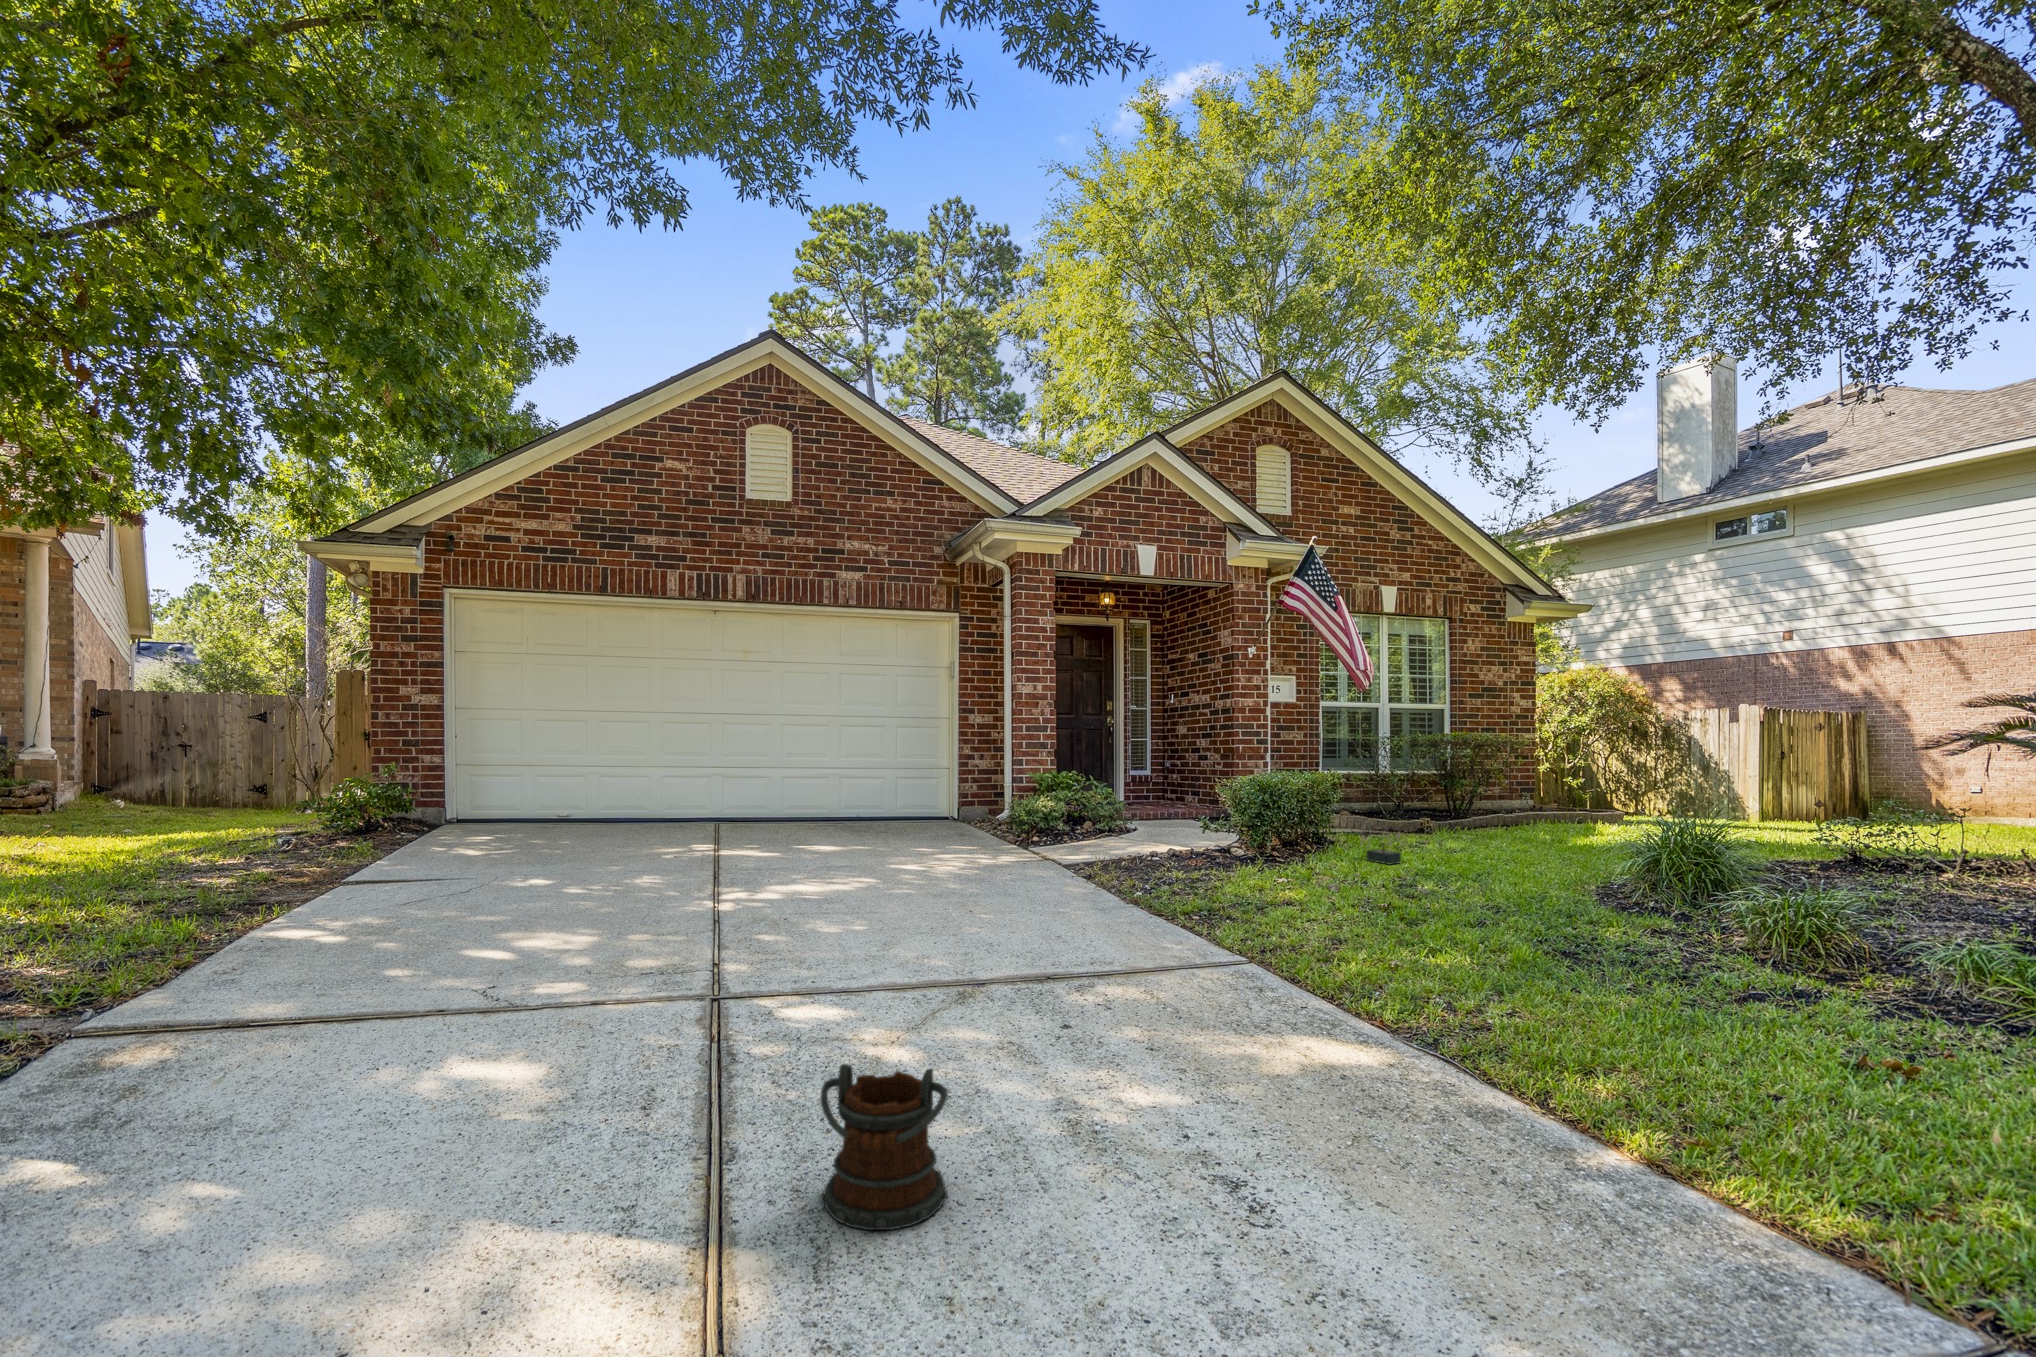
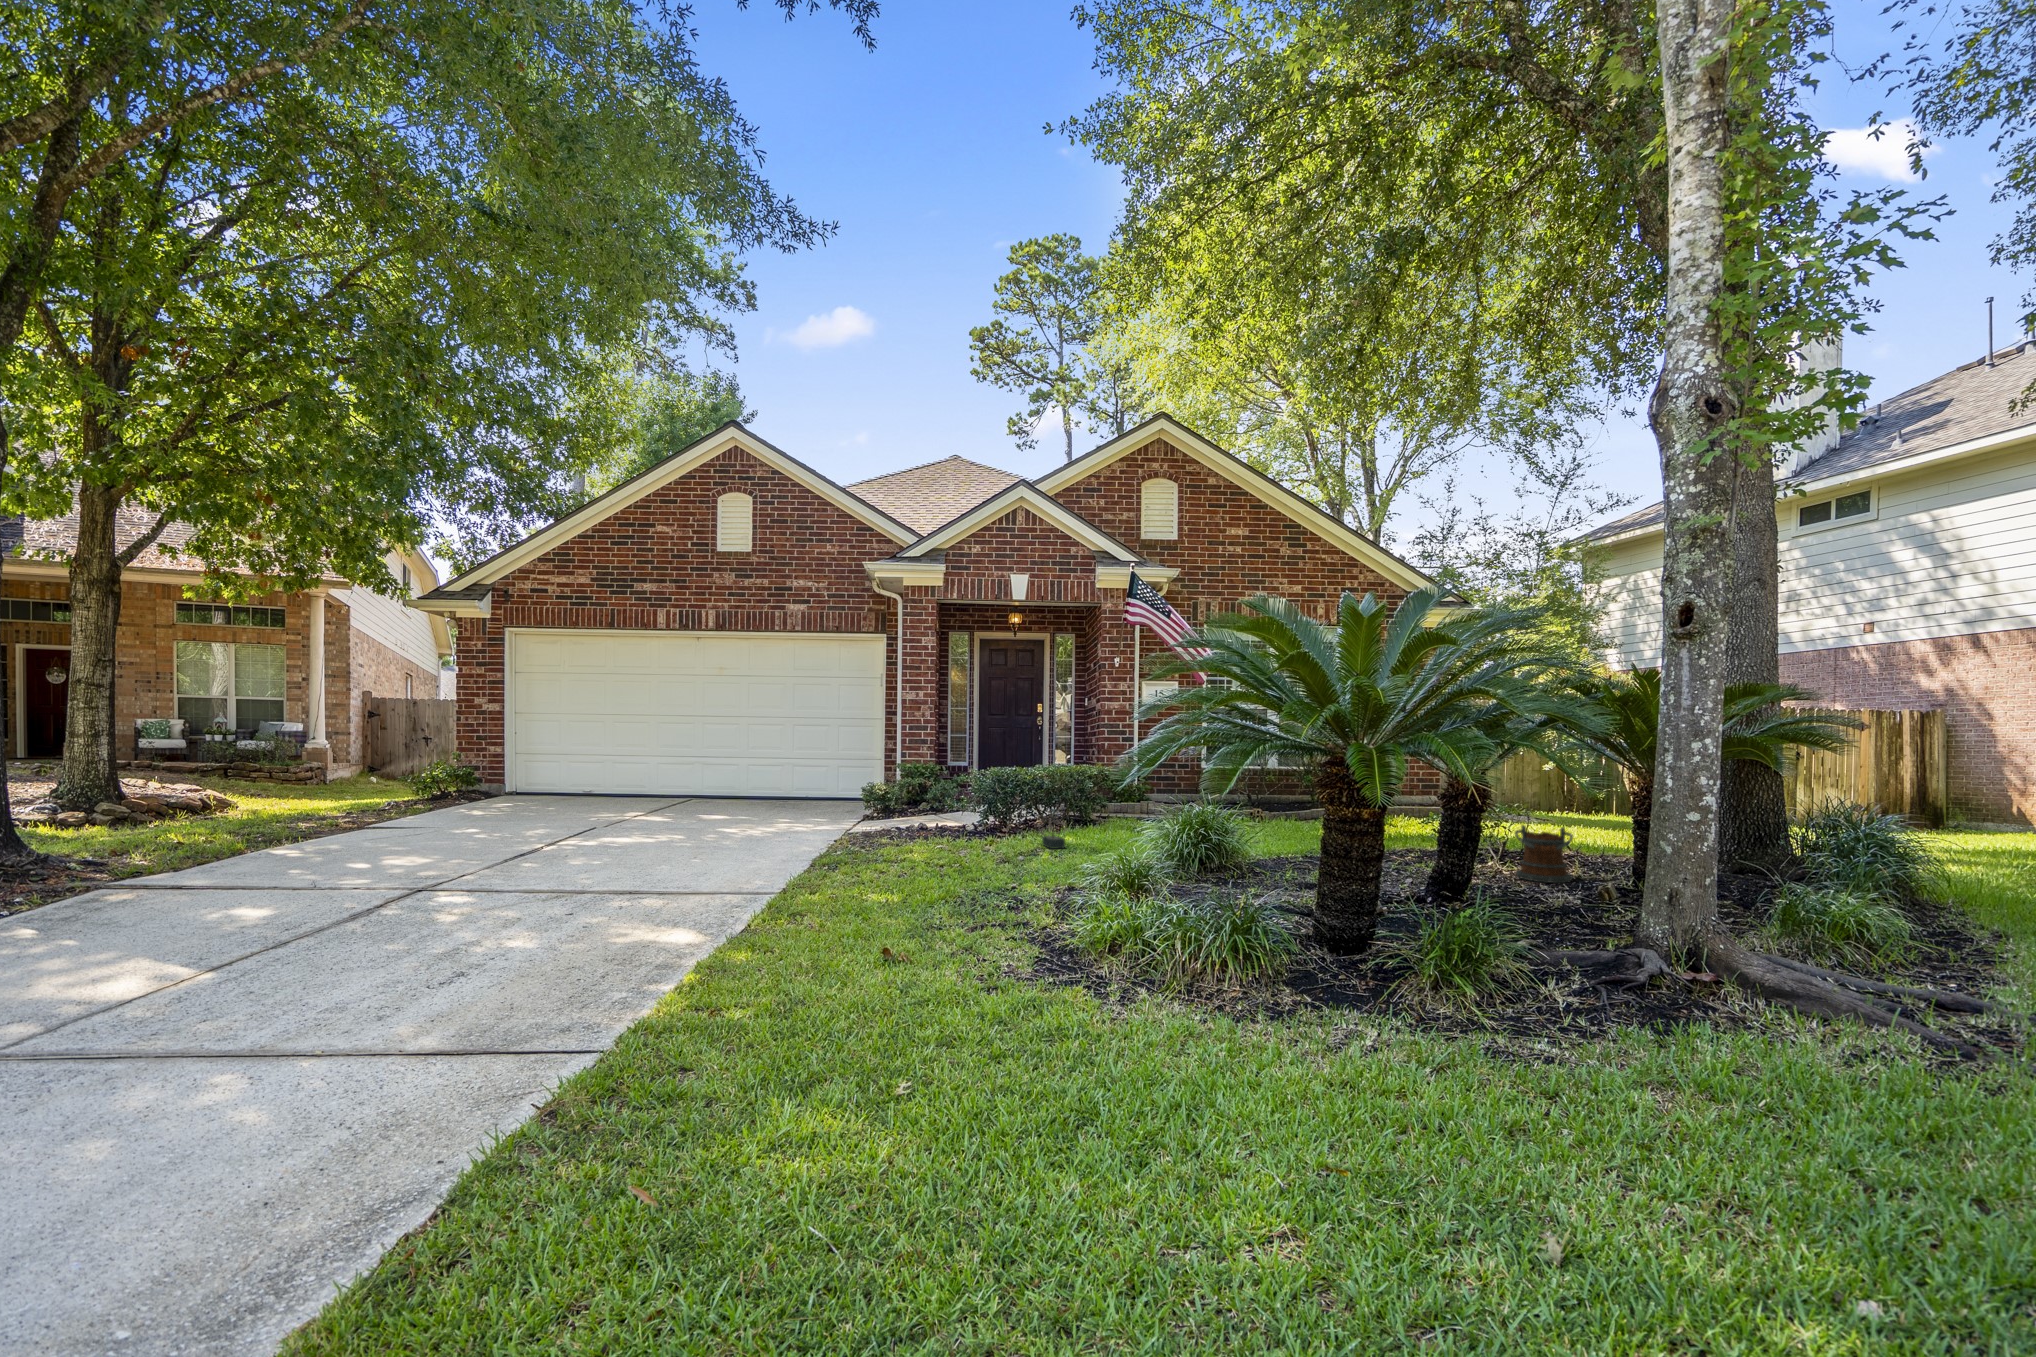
bucket: present [820,1064,948,1230] -> present [1515,825,1573,883]

